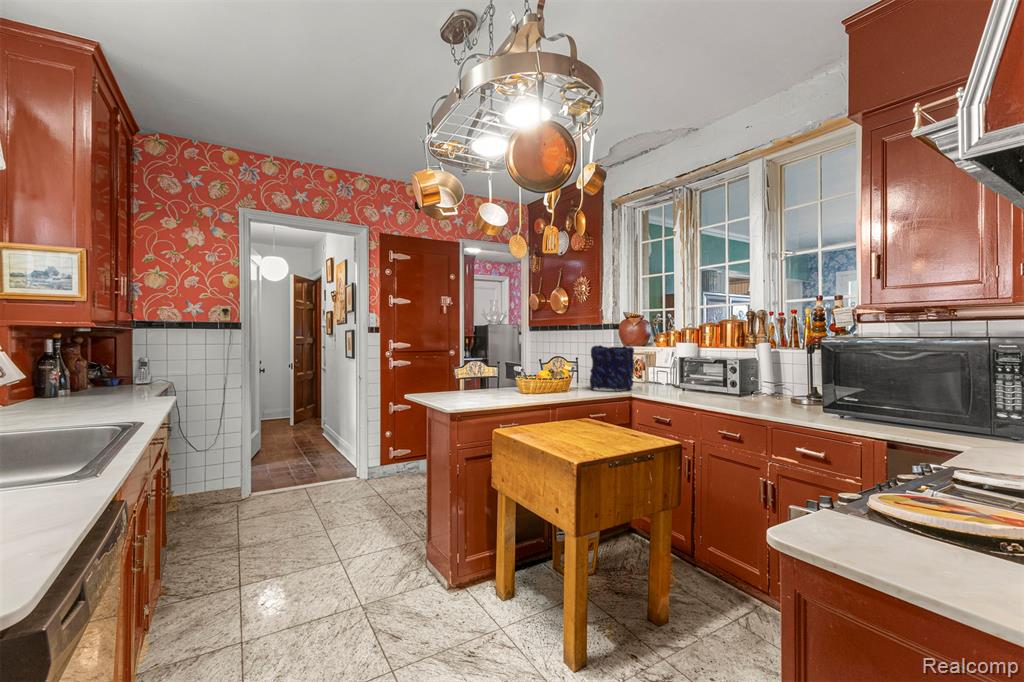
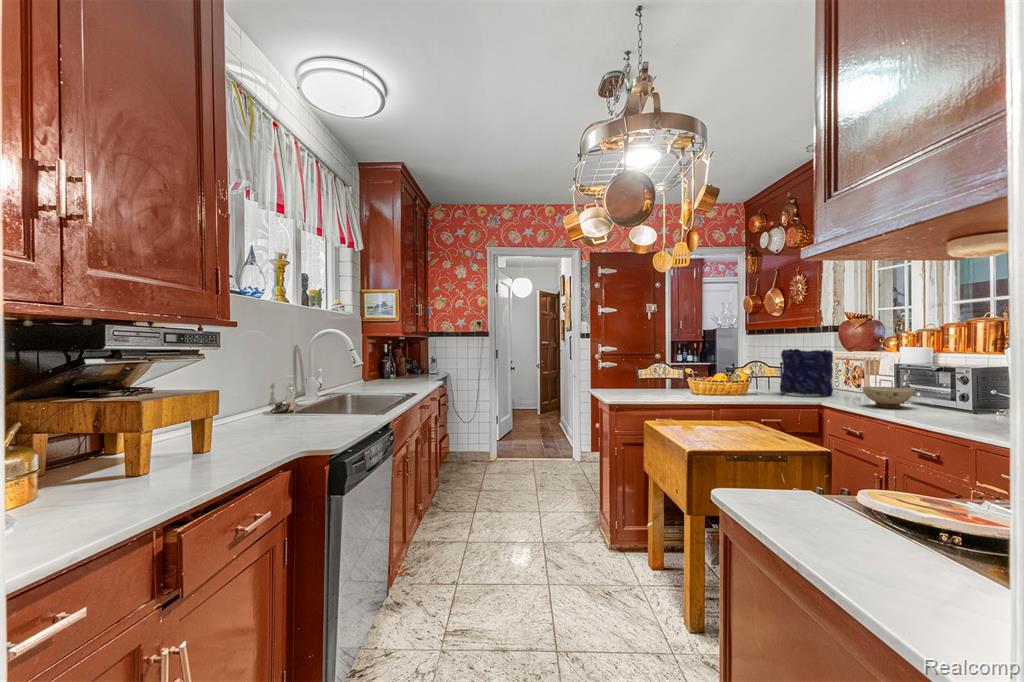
ceramic bowl: none [676,381,718,401] -> present [862,387,915,408]

